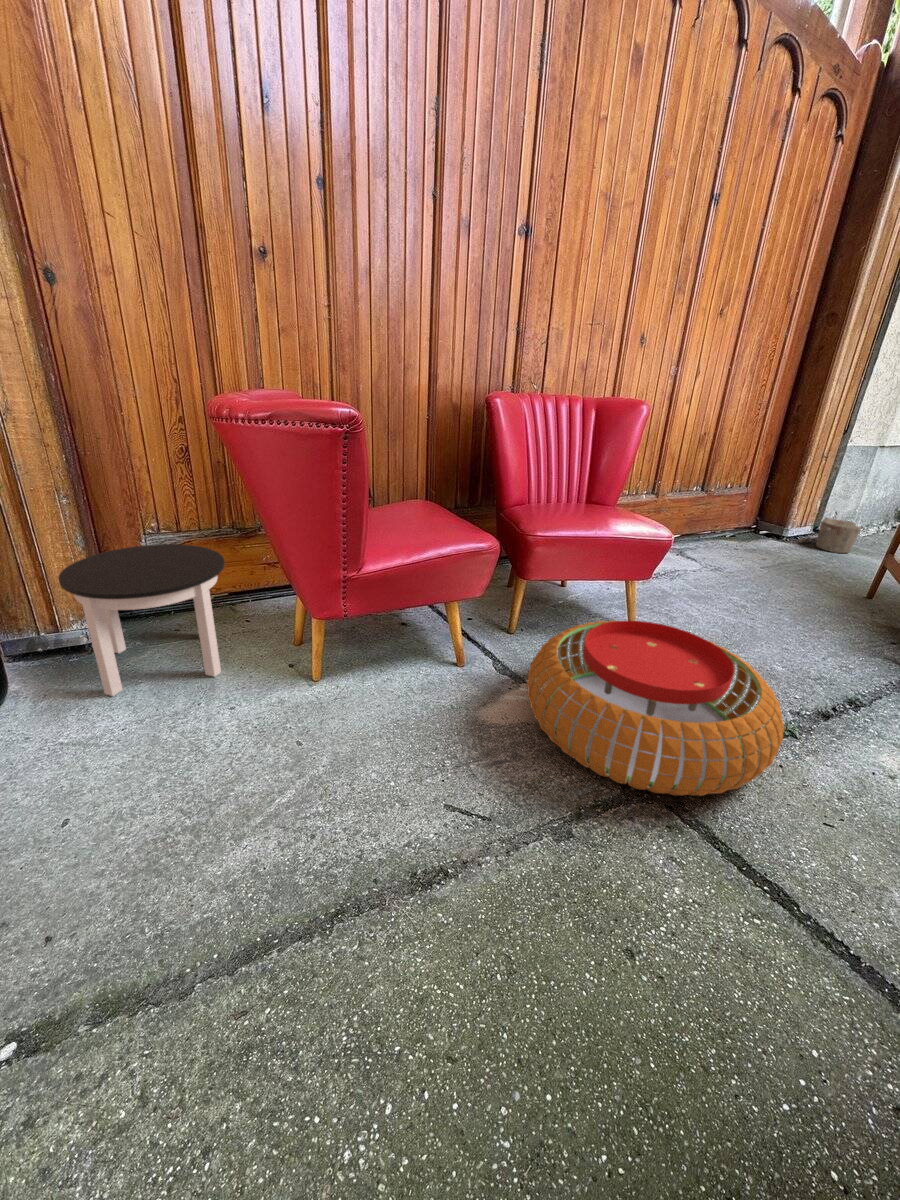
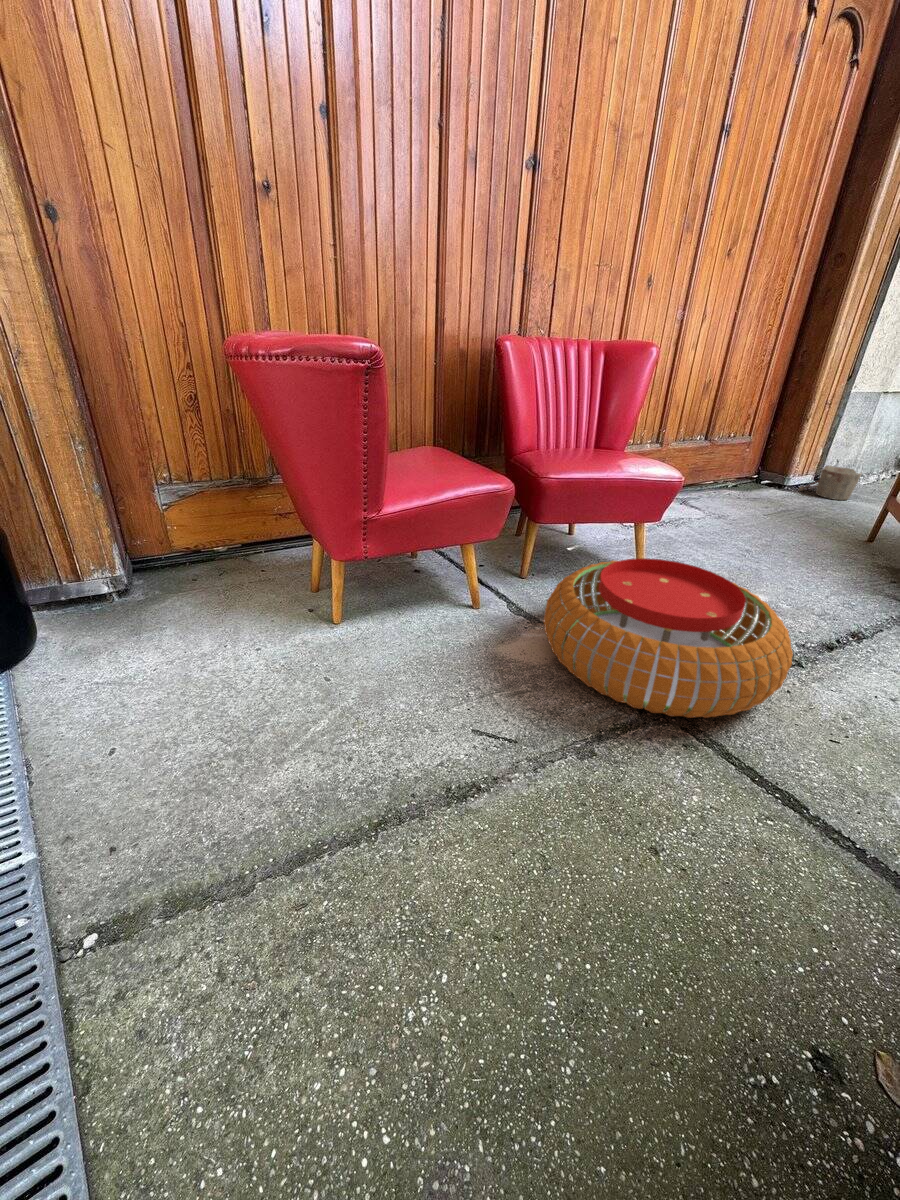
round table: present [58,544,225,696] -> none [82,492,244,640]

